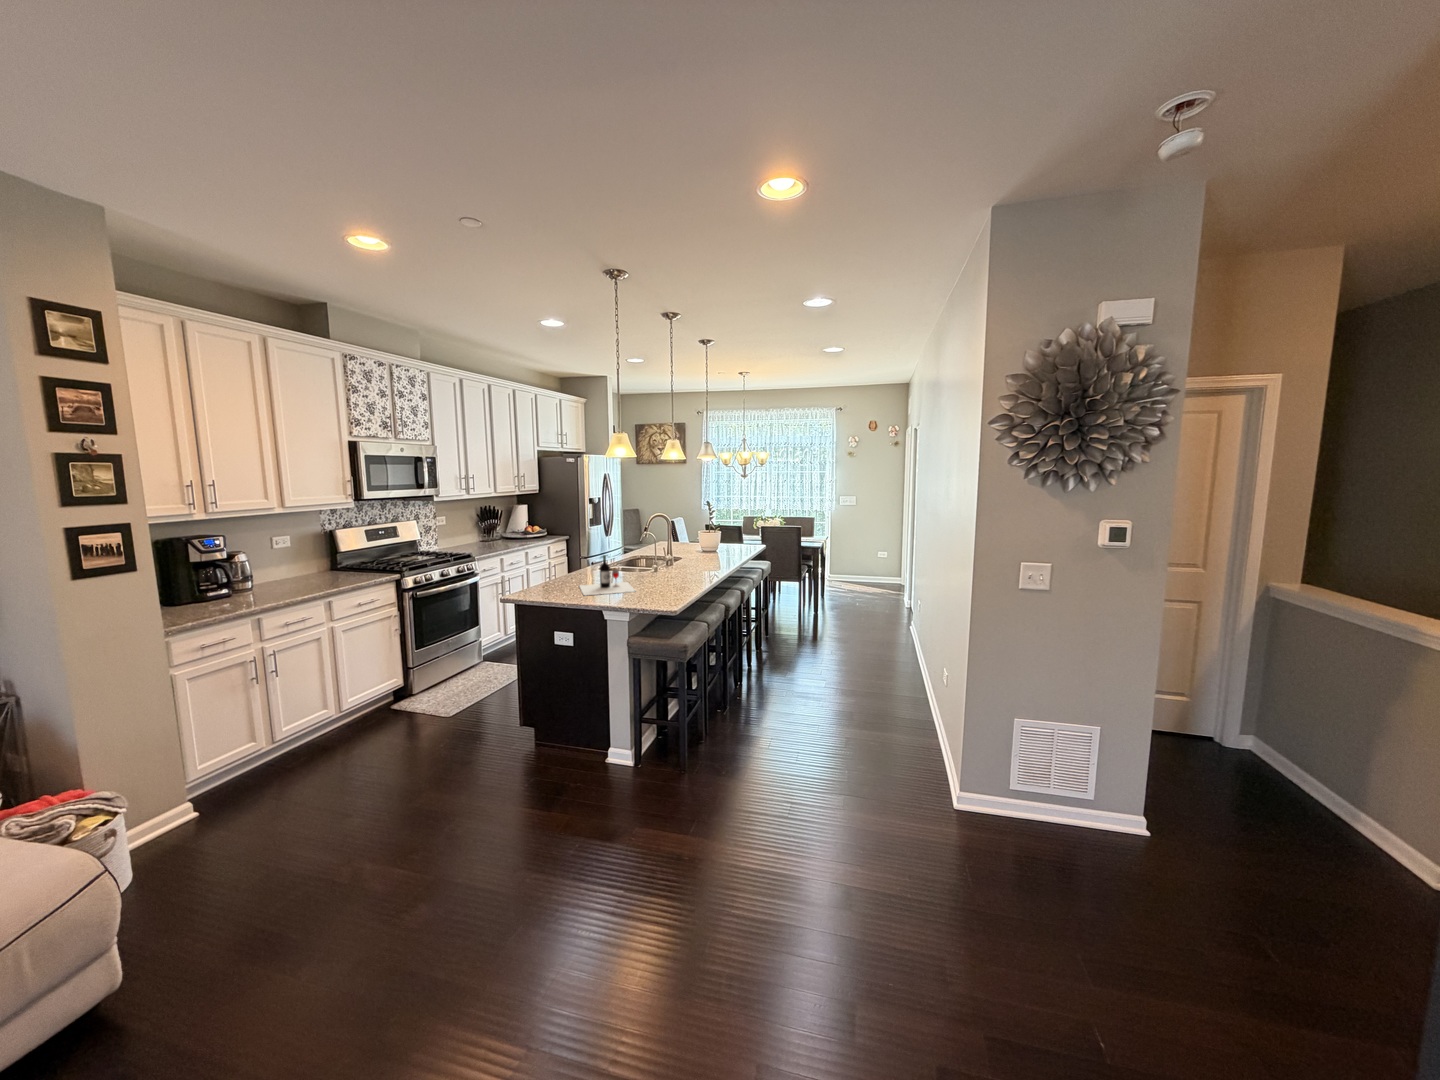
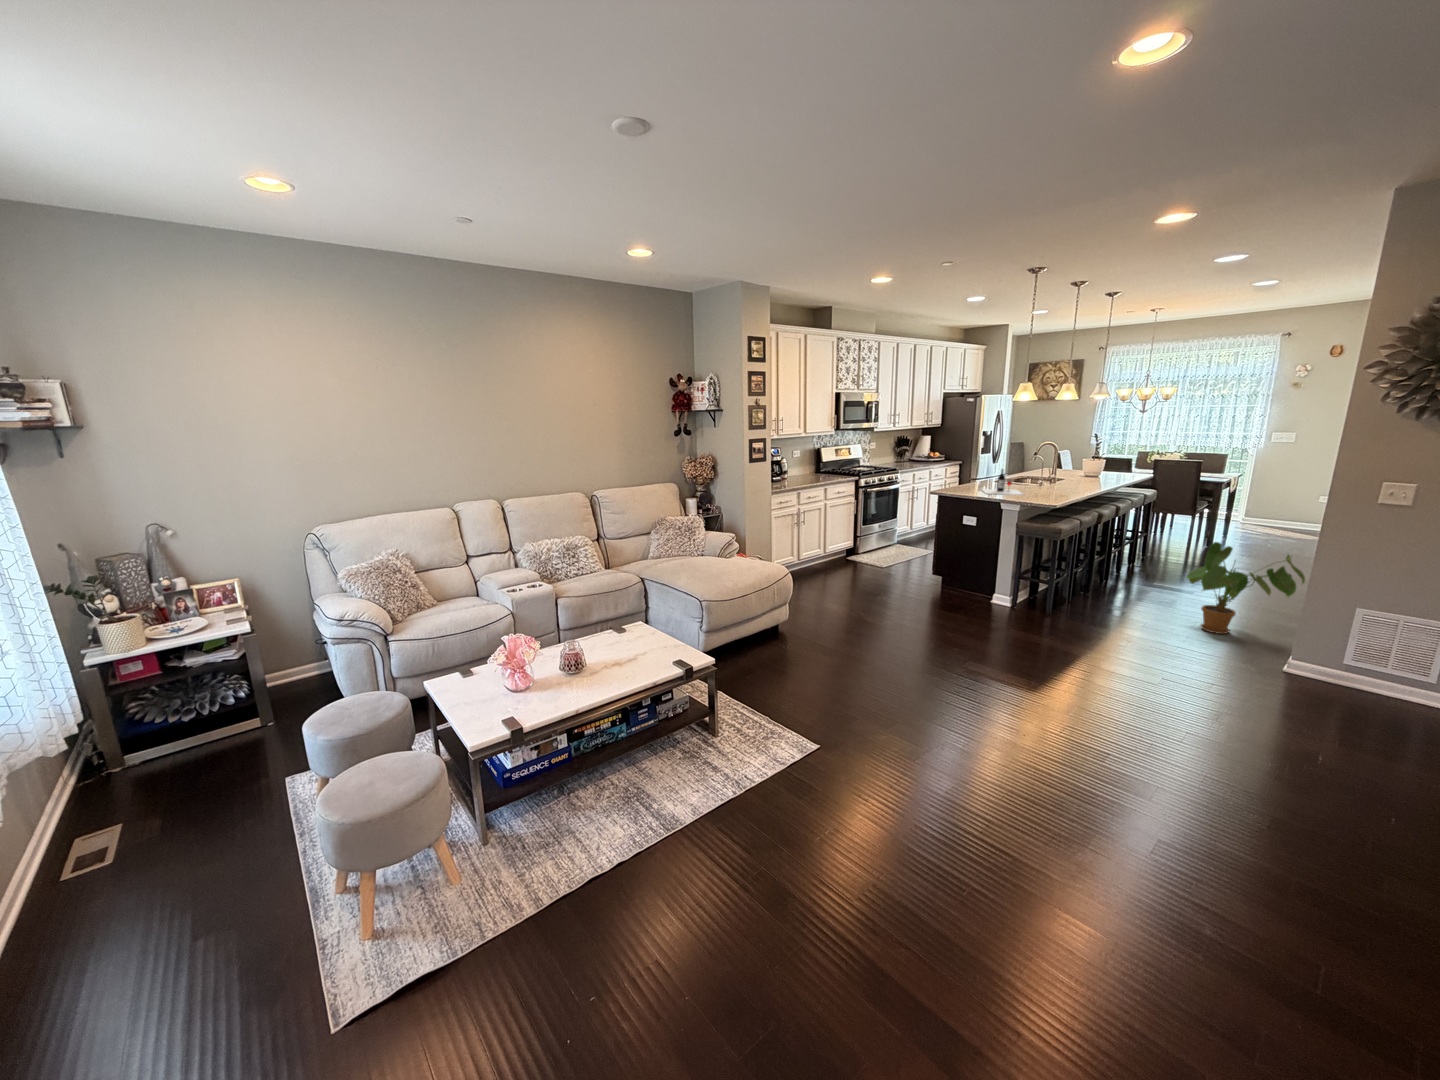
house plant: none [828,637,945,752] -> present [1186,542,1305,634]

